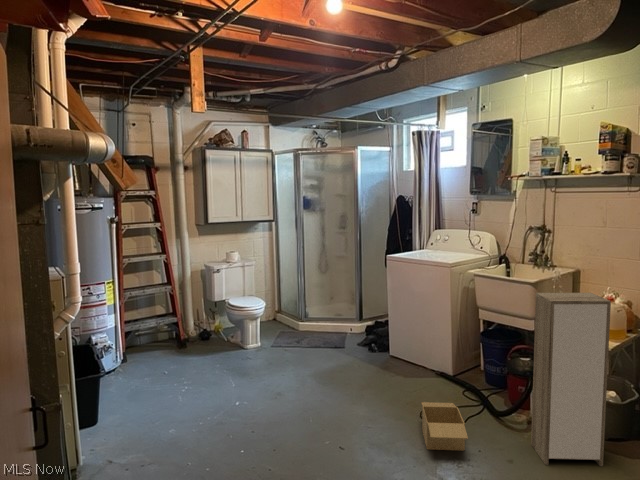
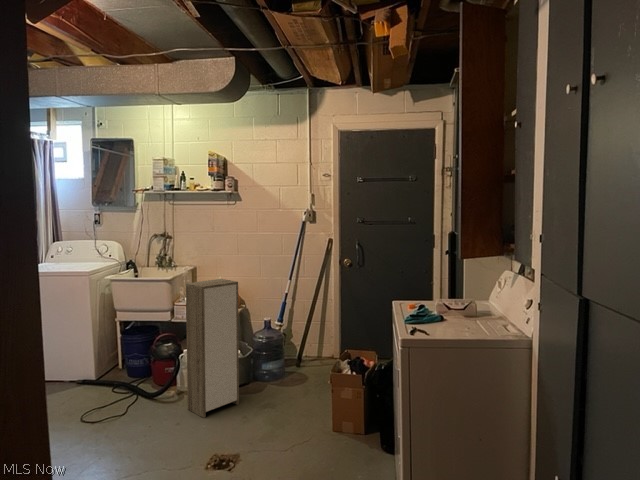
cardboard box: present [421,402,468,451] -> none [84,398,145,446]

